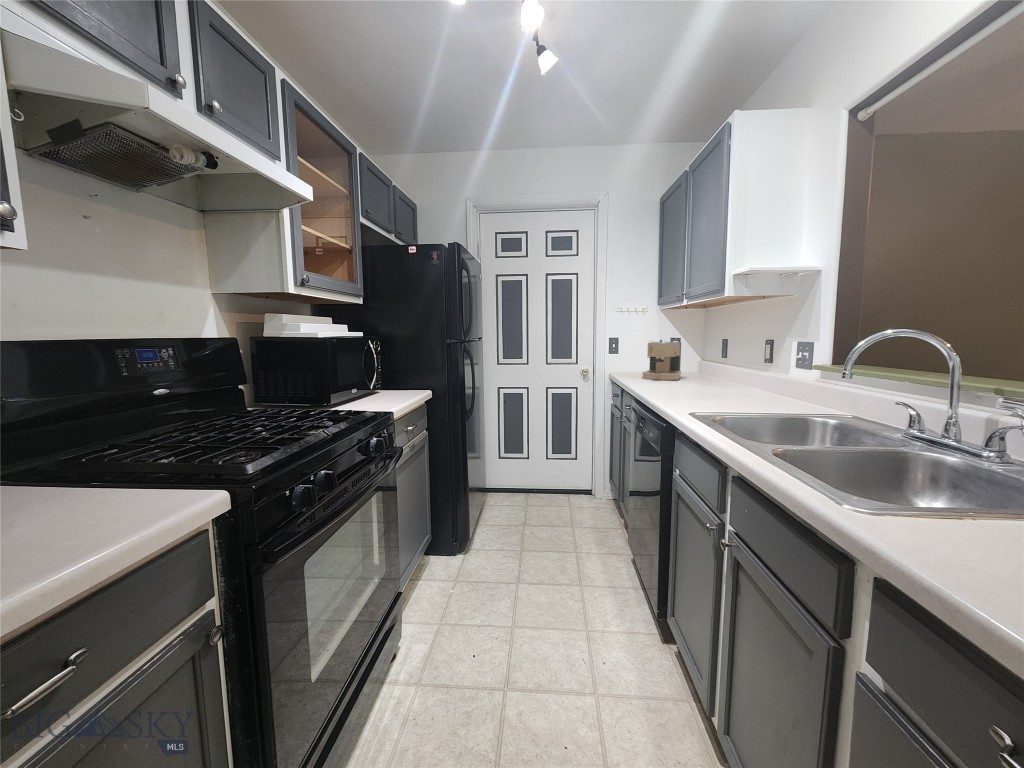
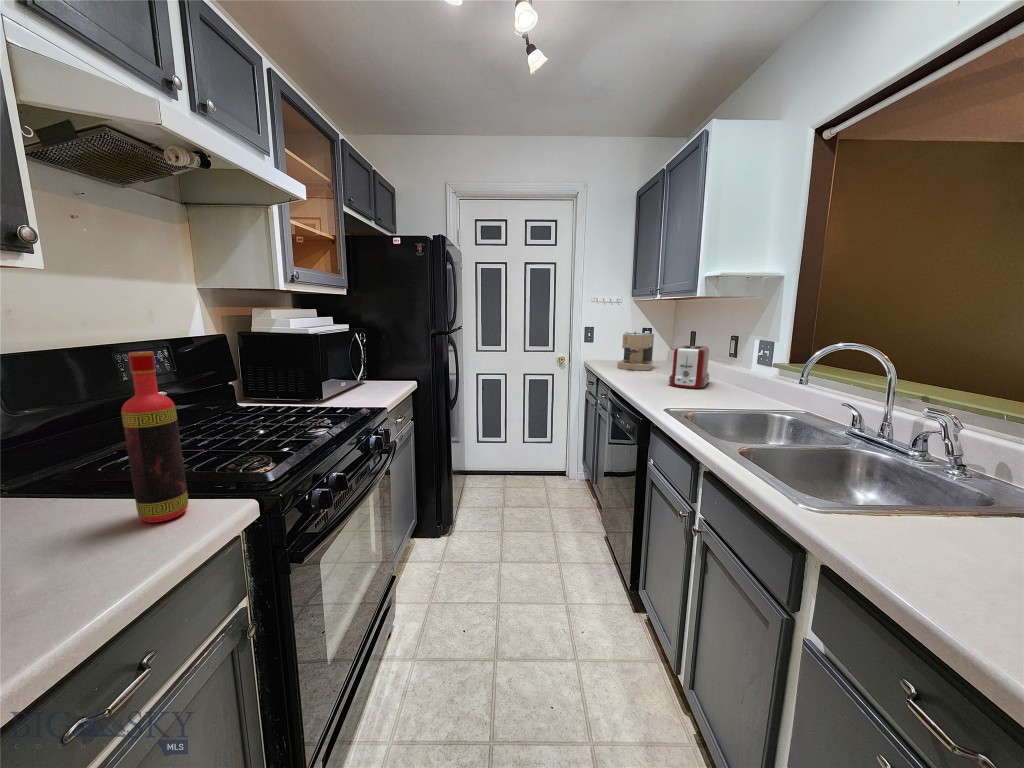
bottle: none [79,326,150,509] -> present [121,351,188,523]
toaster: none [697,351,742,395] -> present [669,346,709,389]

